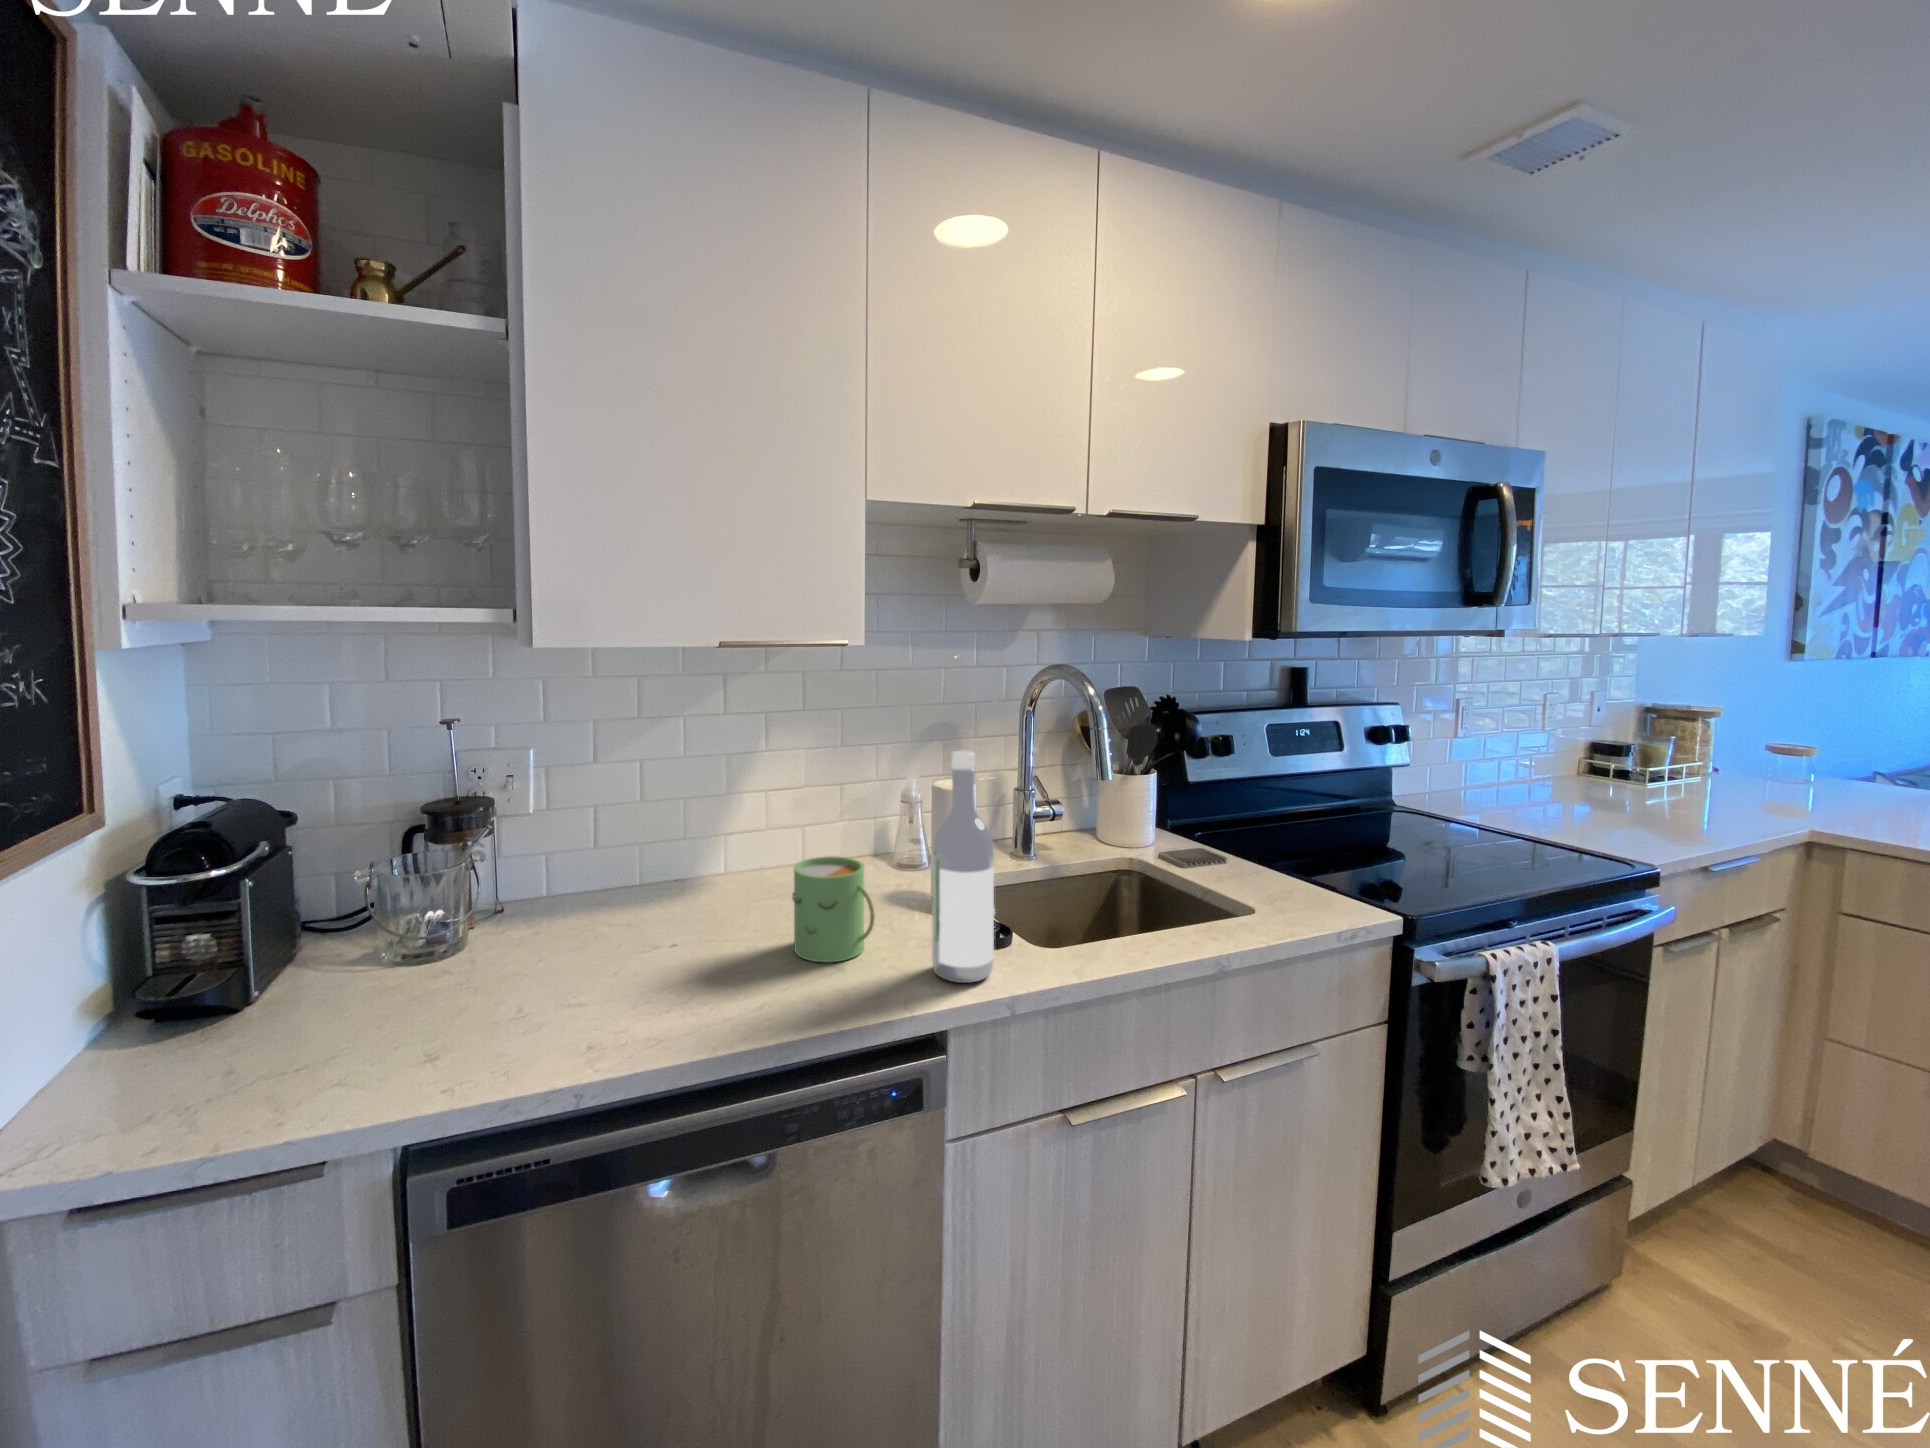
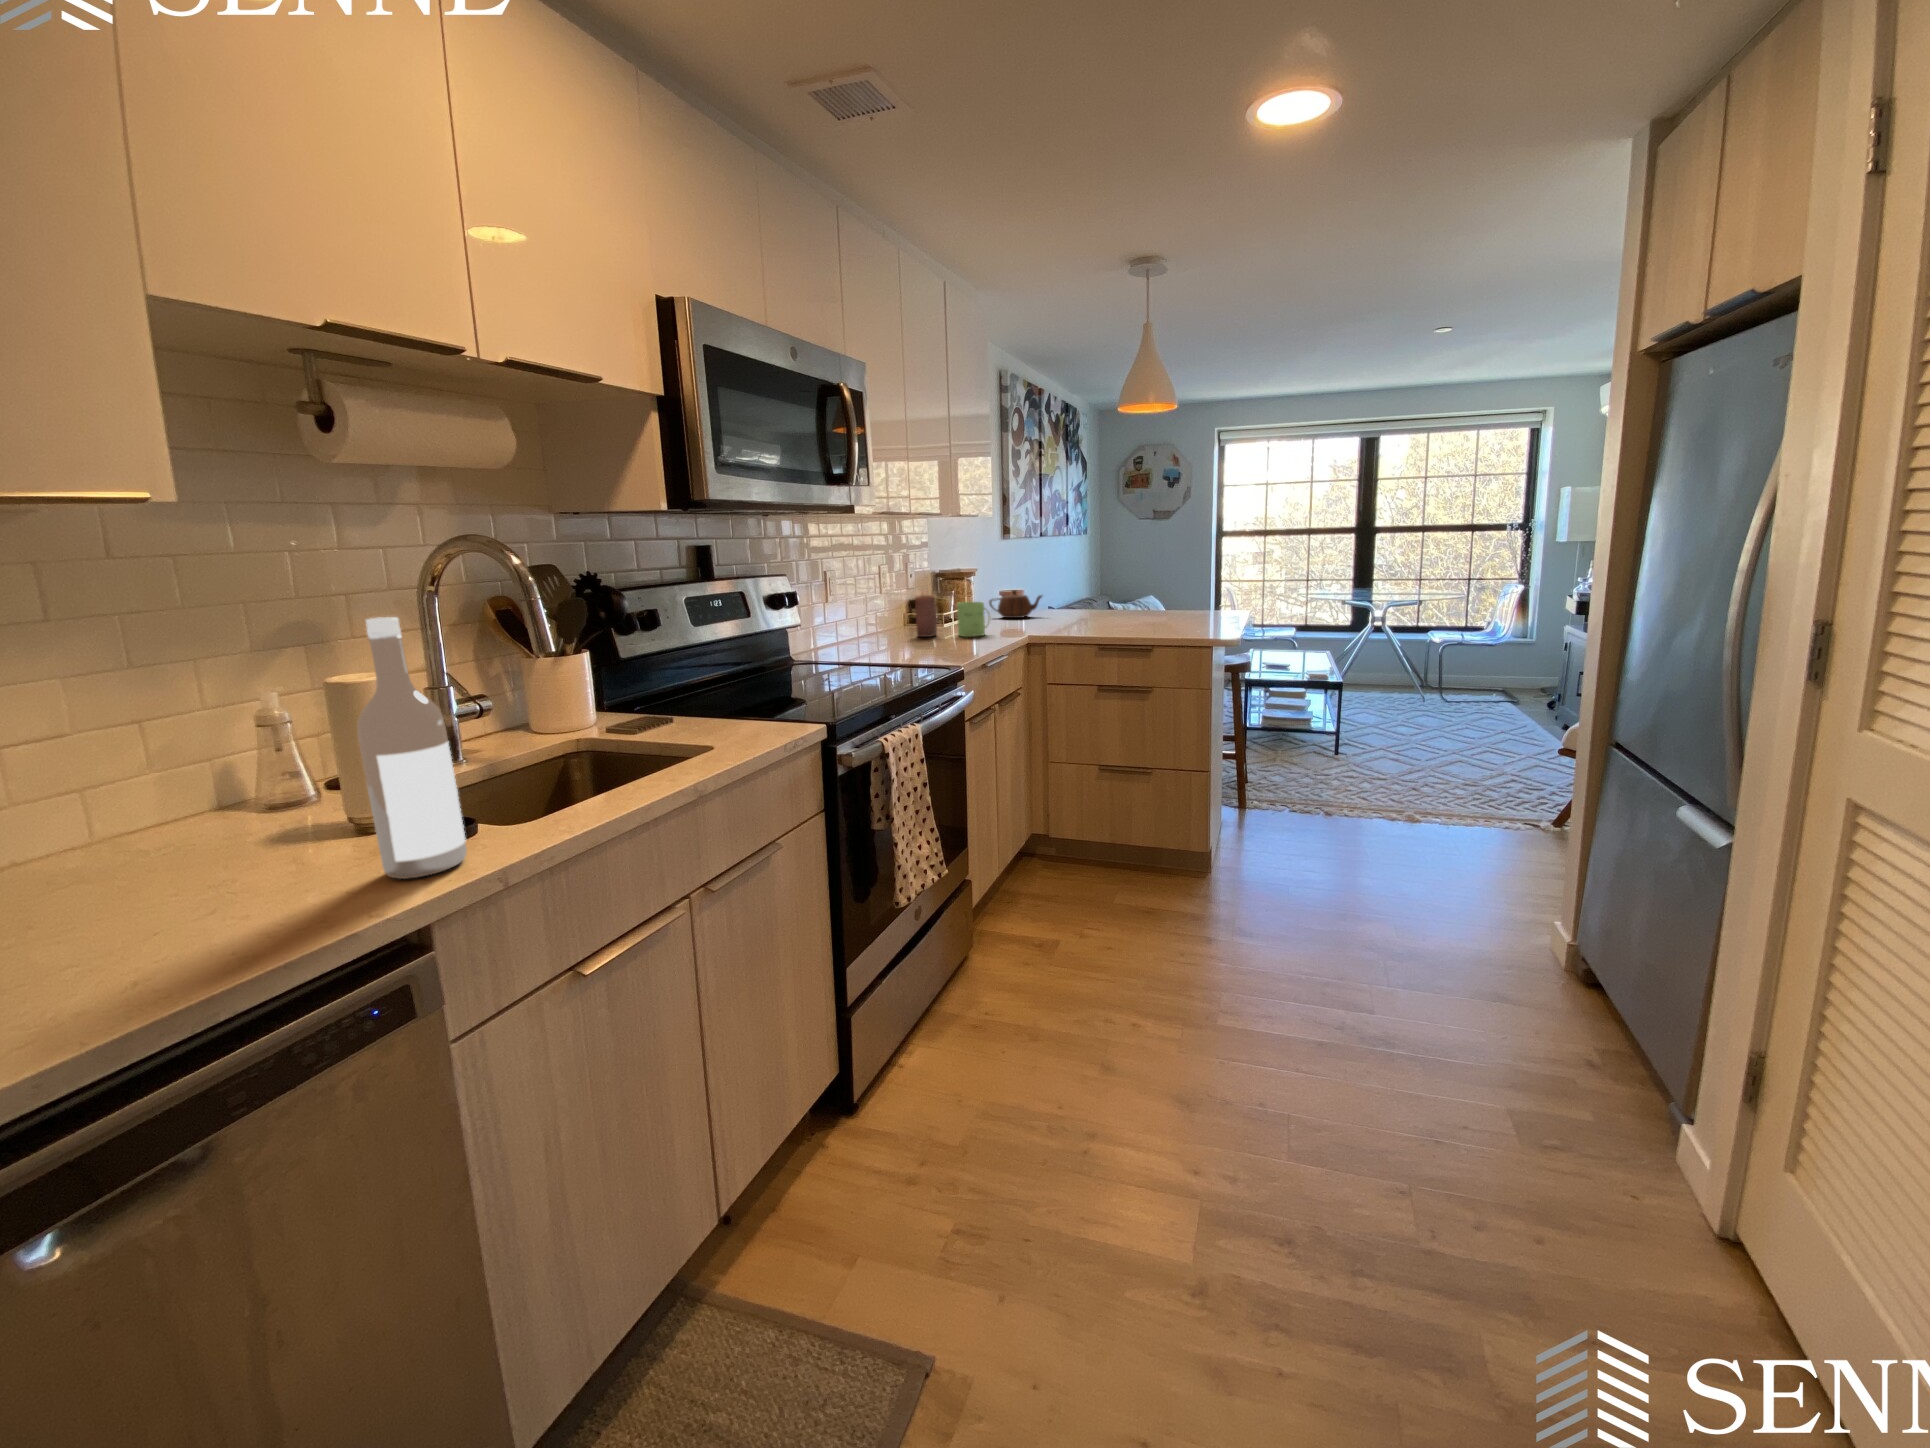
candle: none [1588,743,1627,802] -> present [915,595,937,637]
teapot: none [1737,748,1866,793] -> present [989,590,1042,618]
mug: present [793,856,875,962] -> present [957,602,987,637]

